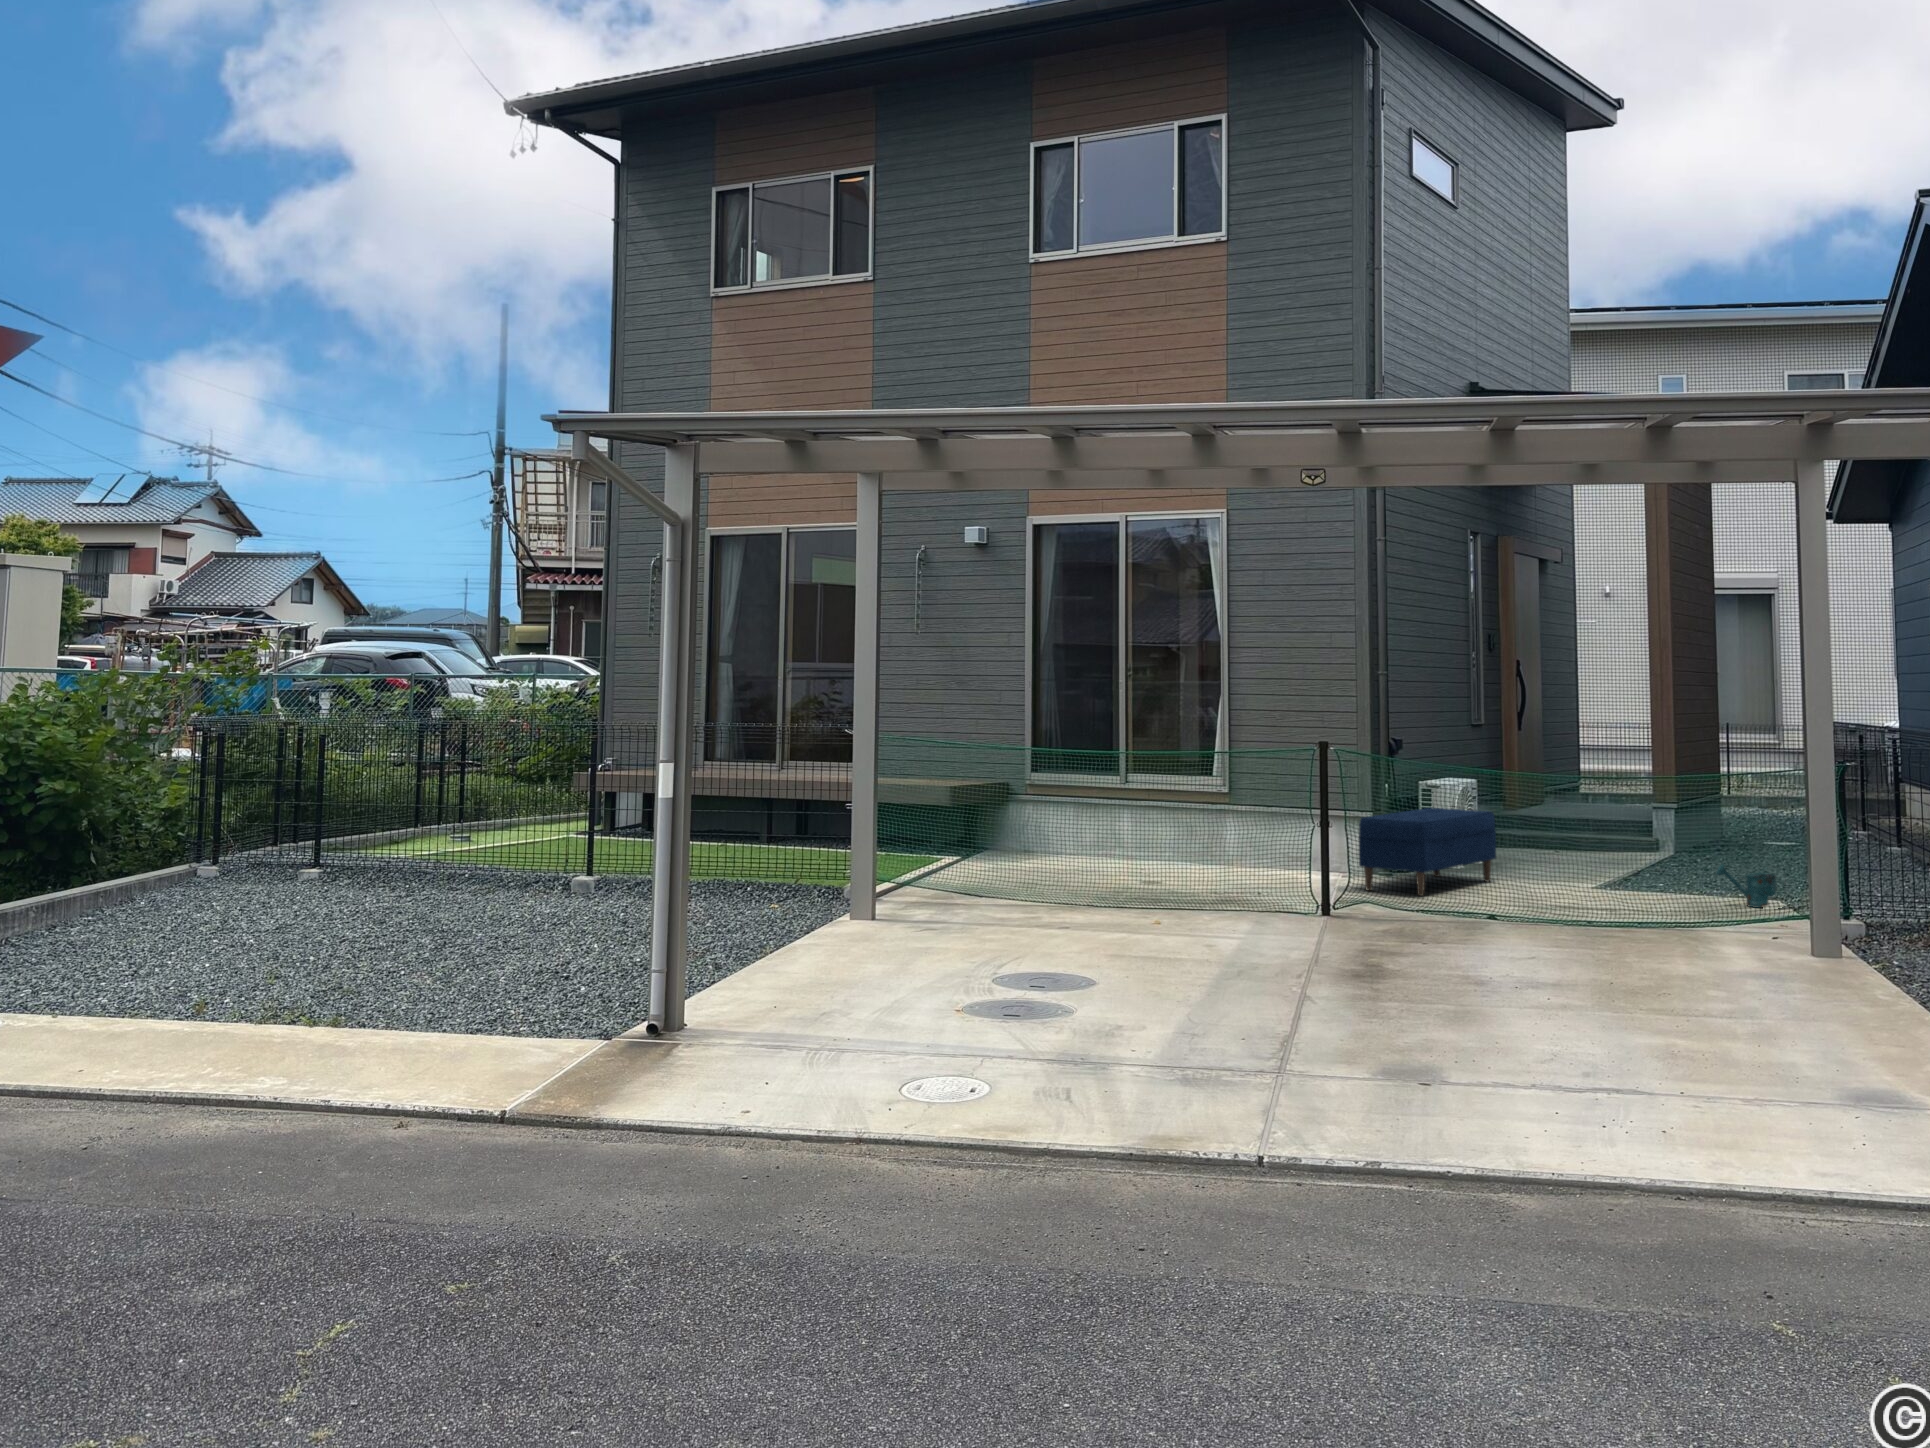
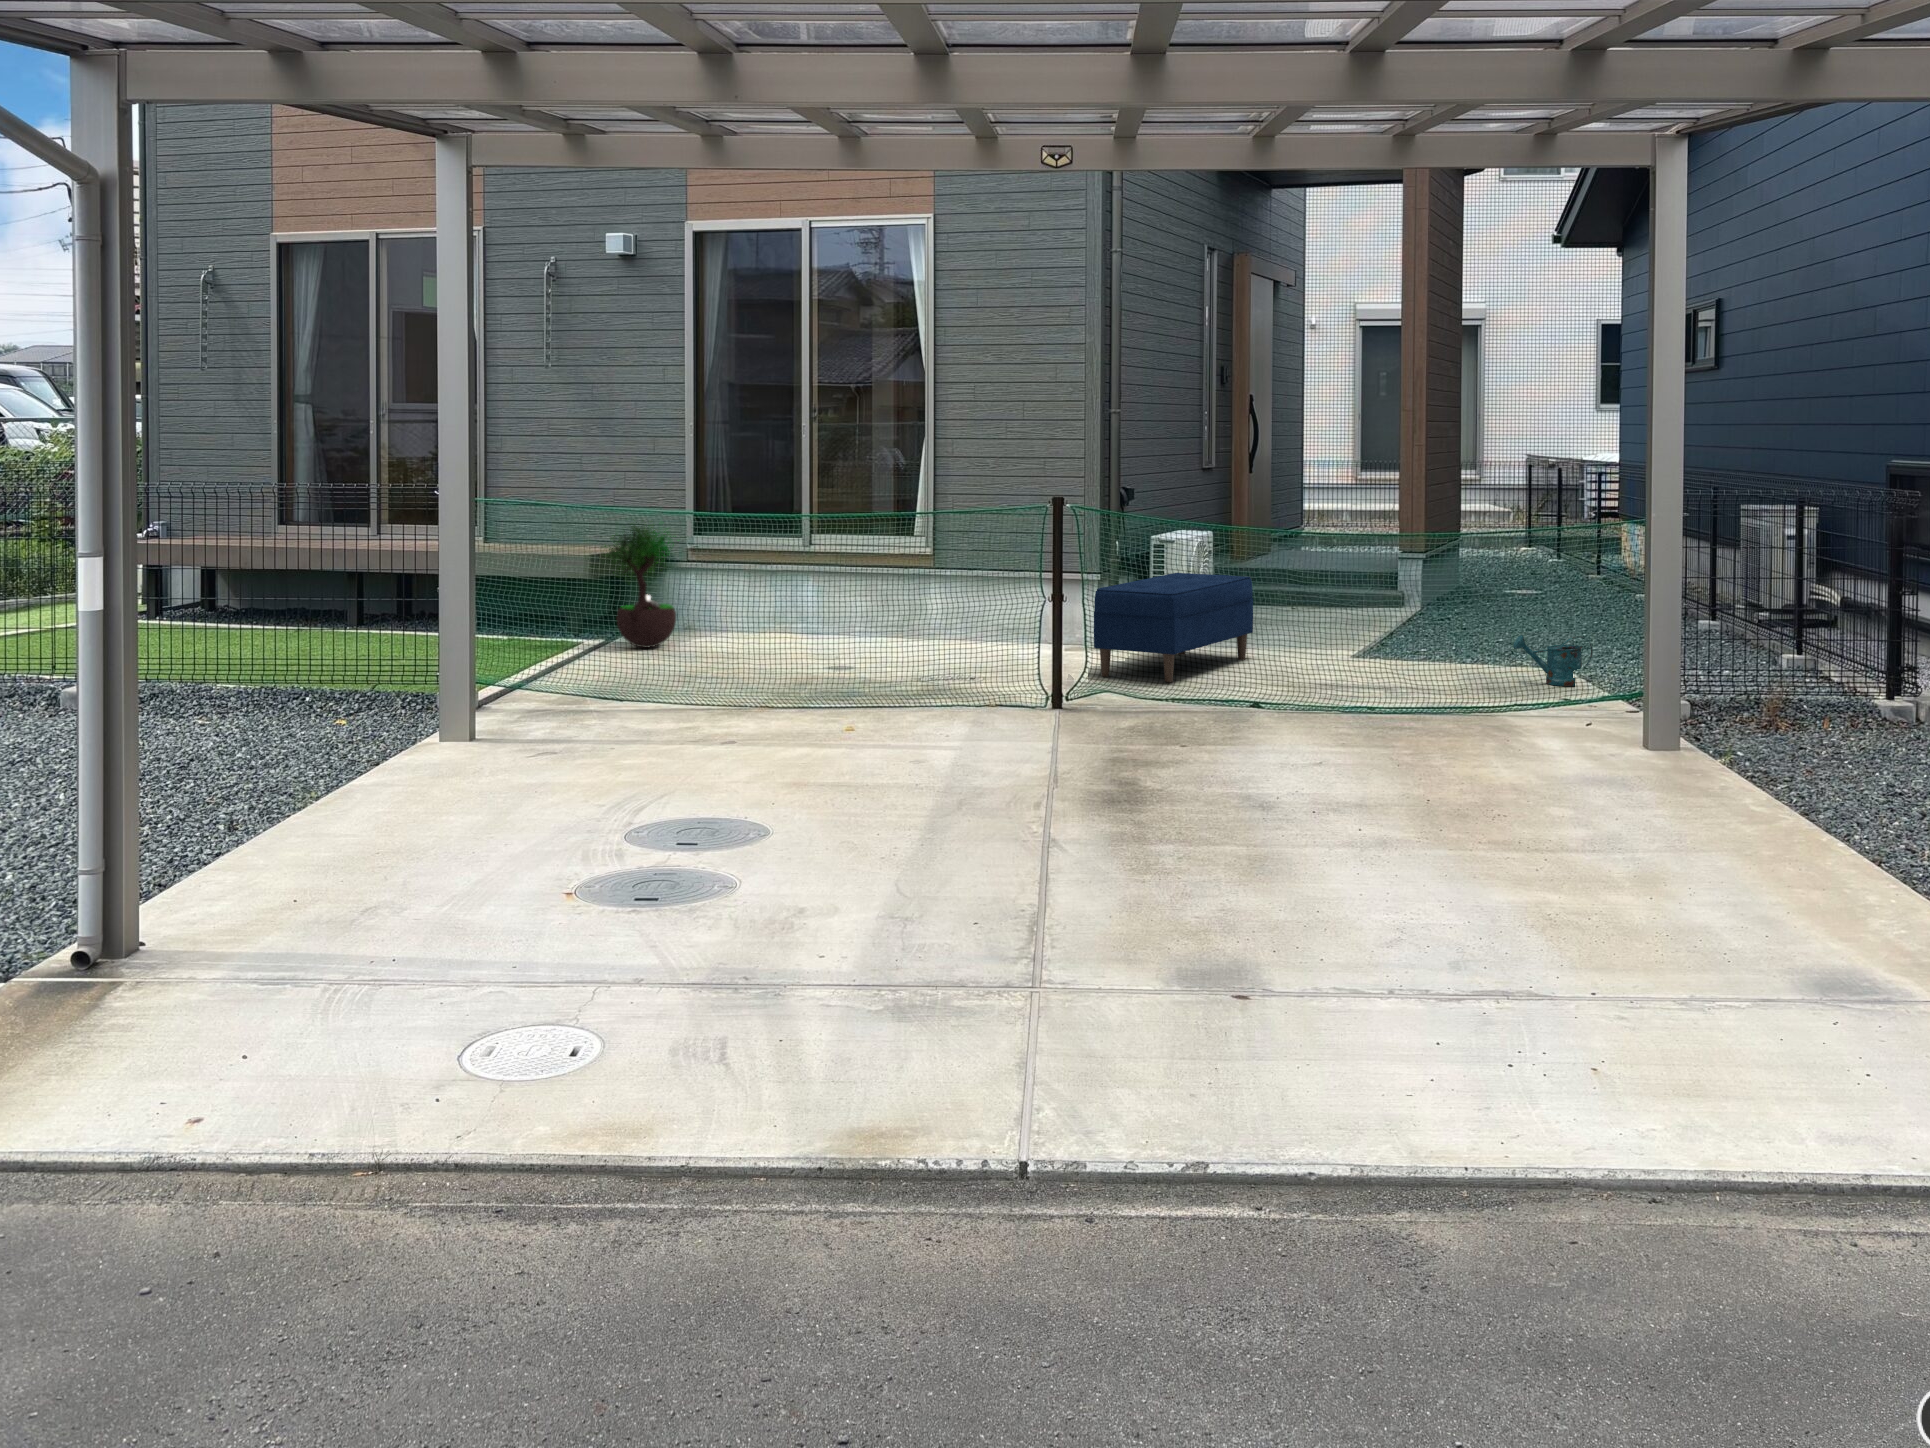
potted tree: none [961,750,1025,860] -> present [599,522,676,648]

